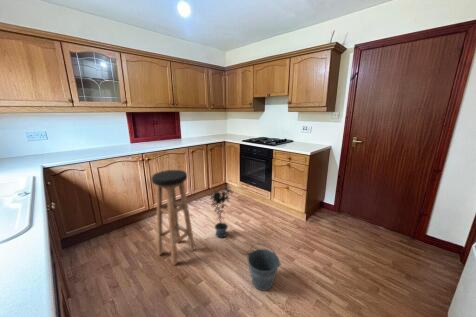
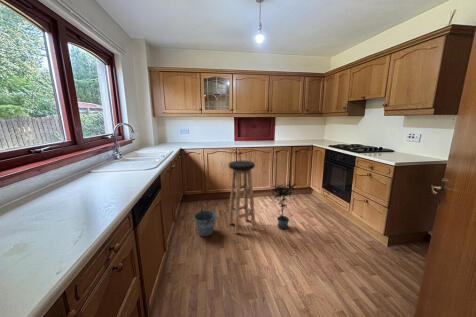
bucket: present [247,244,280,290] -> present [194,209,216,236]

